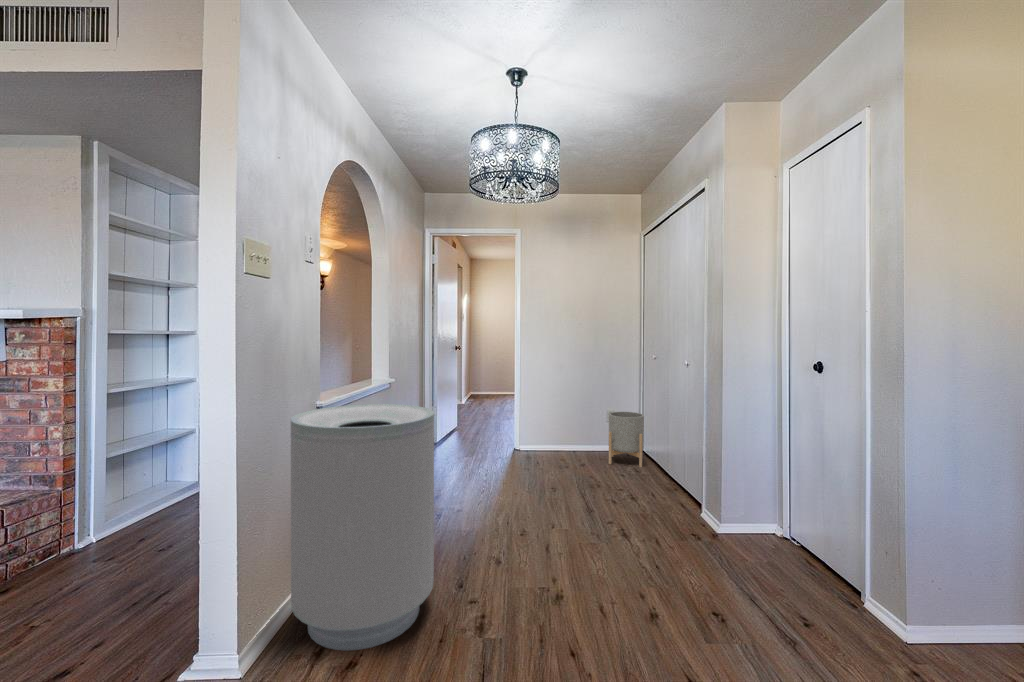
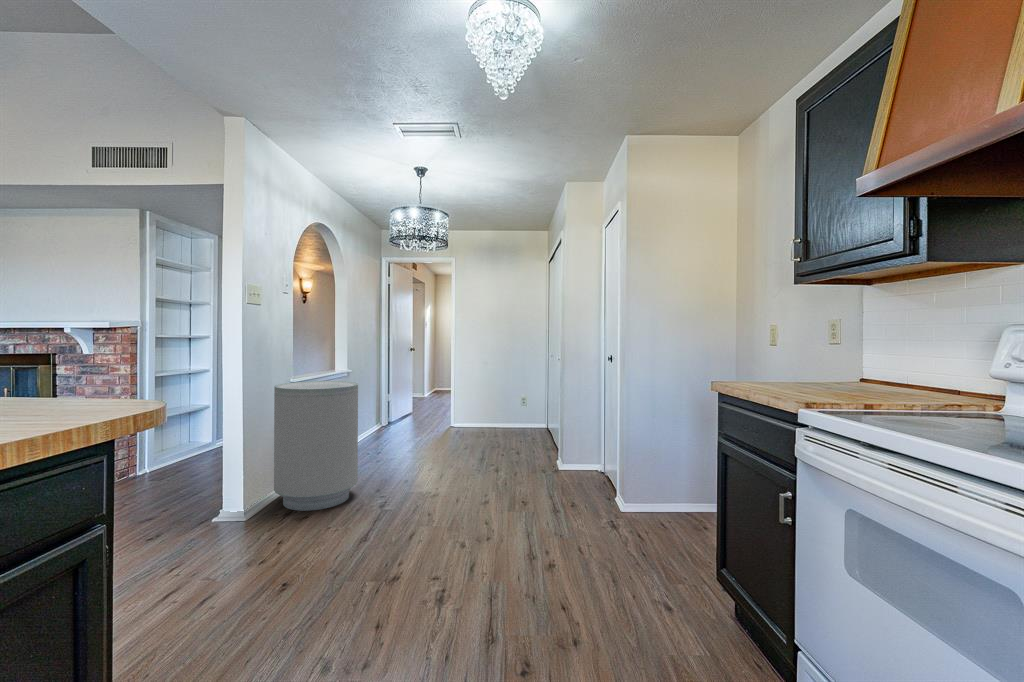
planter: present [609,412,644,467] -> none [516,397,545,437]

